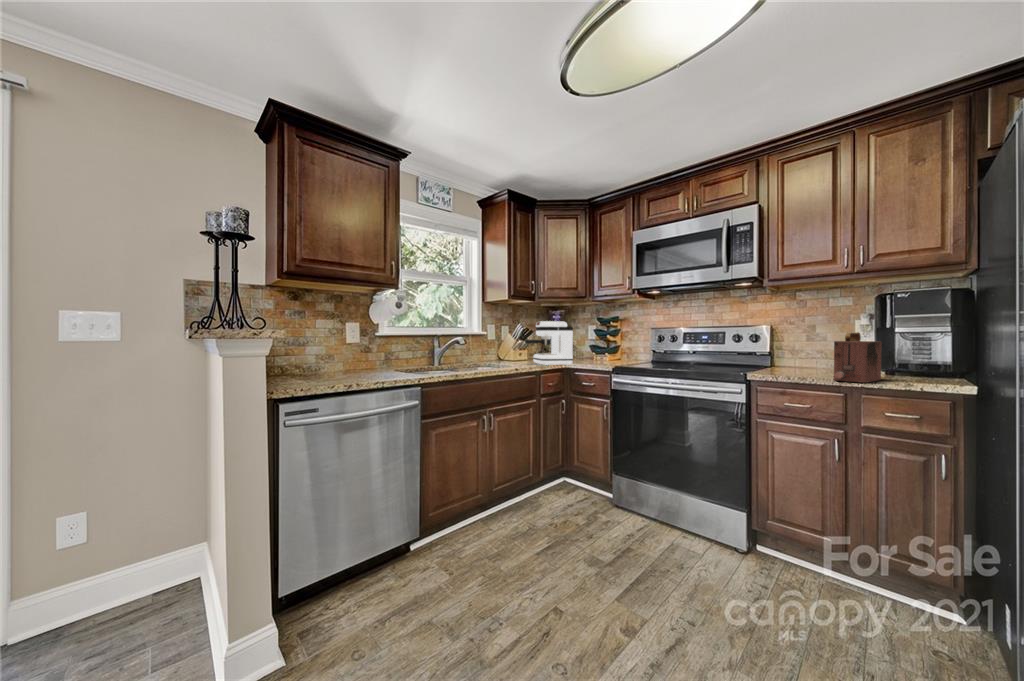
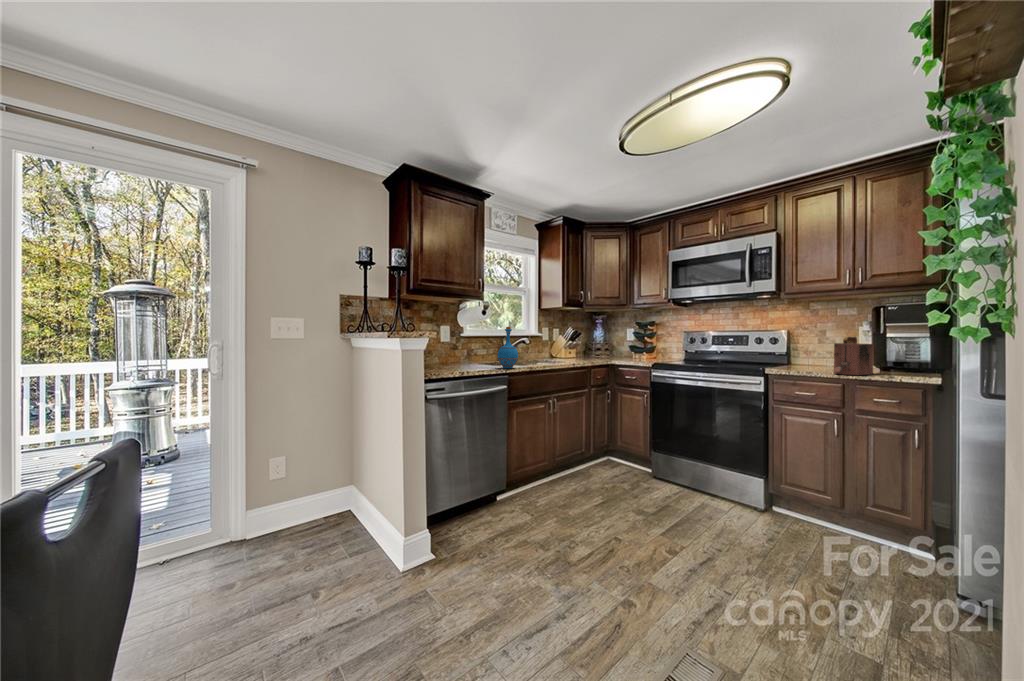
coffee maker: present [525,321,573,365] -> none [577,325,618,362]
bottle: none [411,323,438,377] -> present [498,327,518,369]

